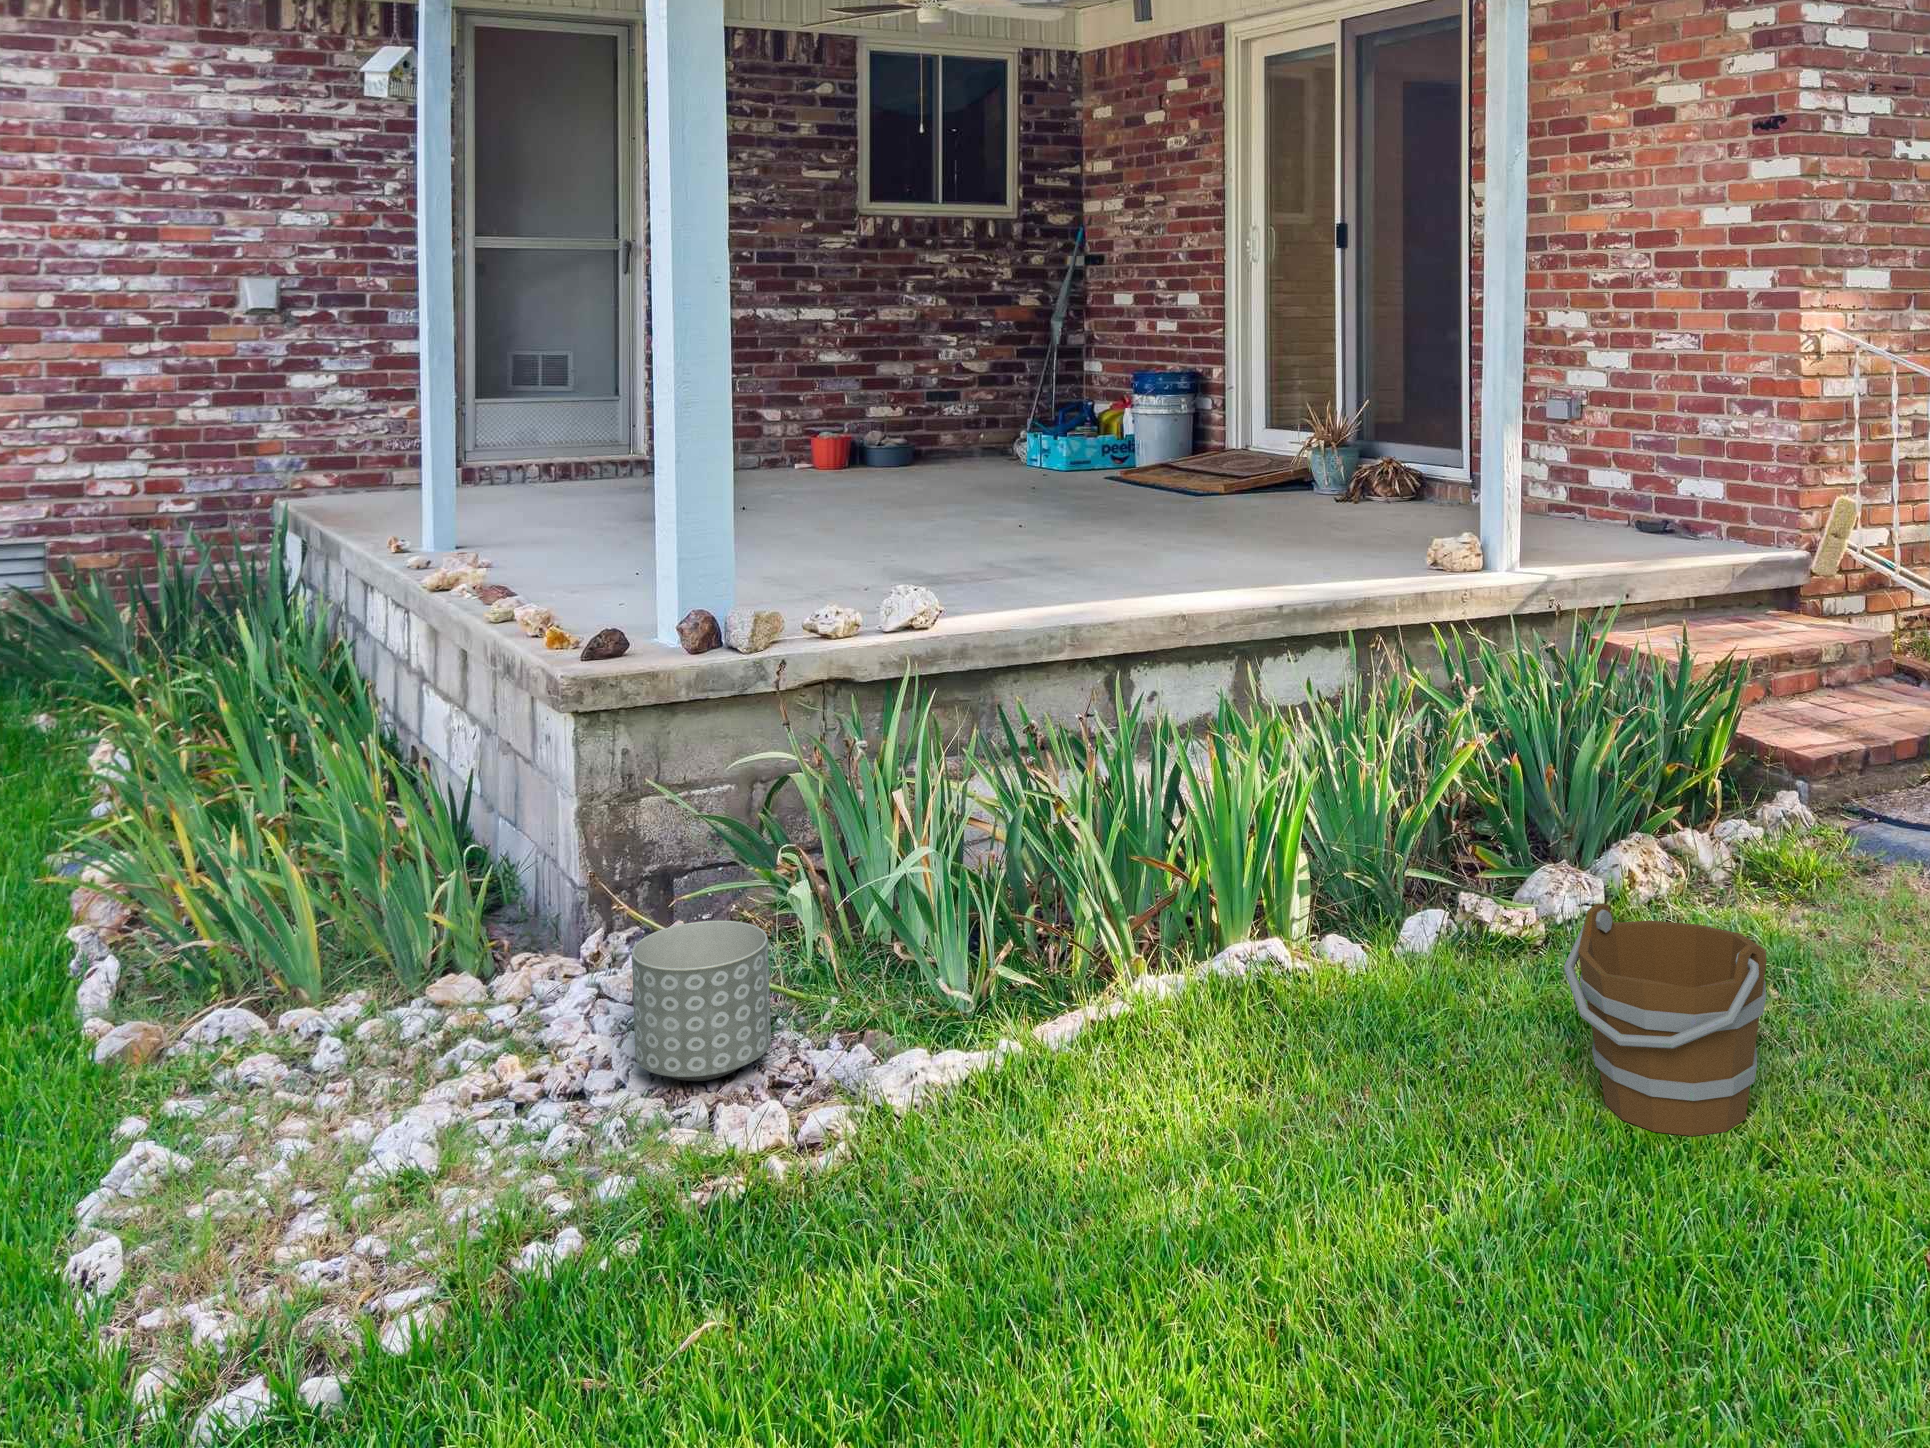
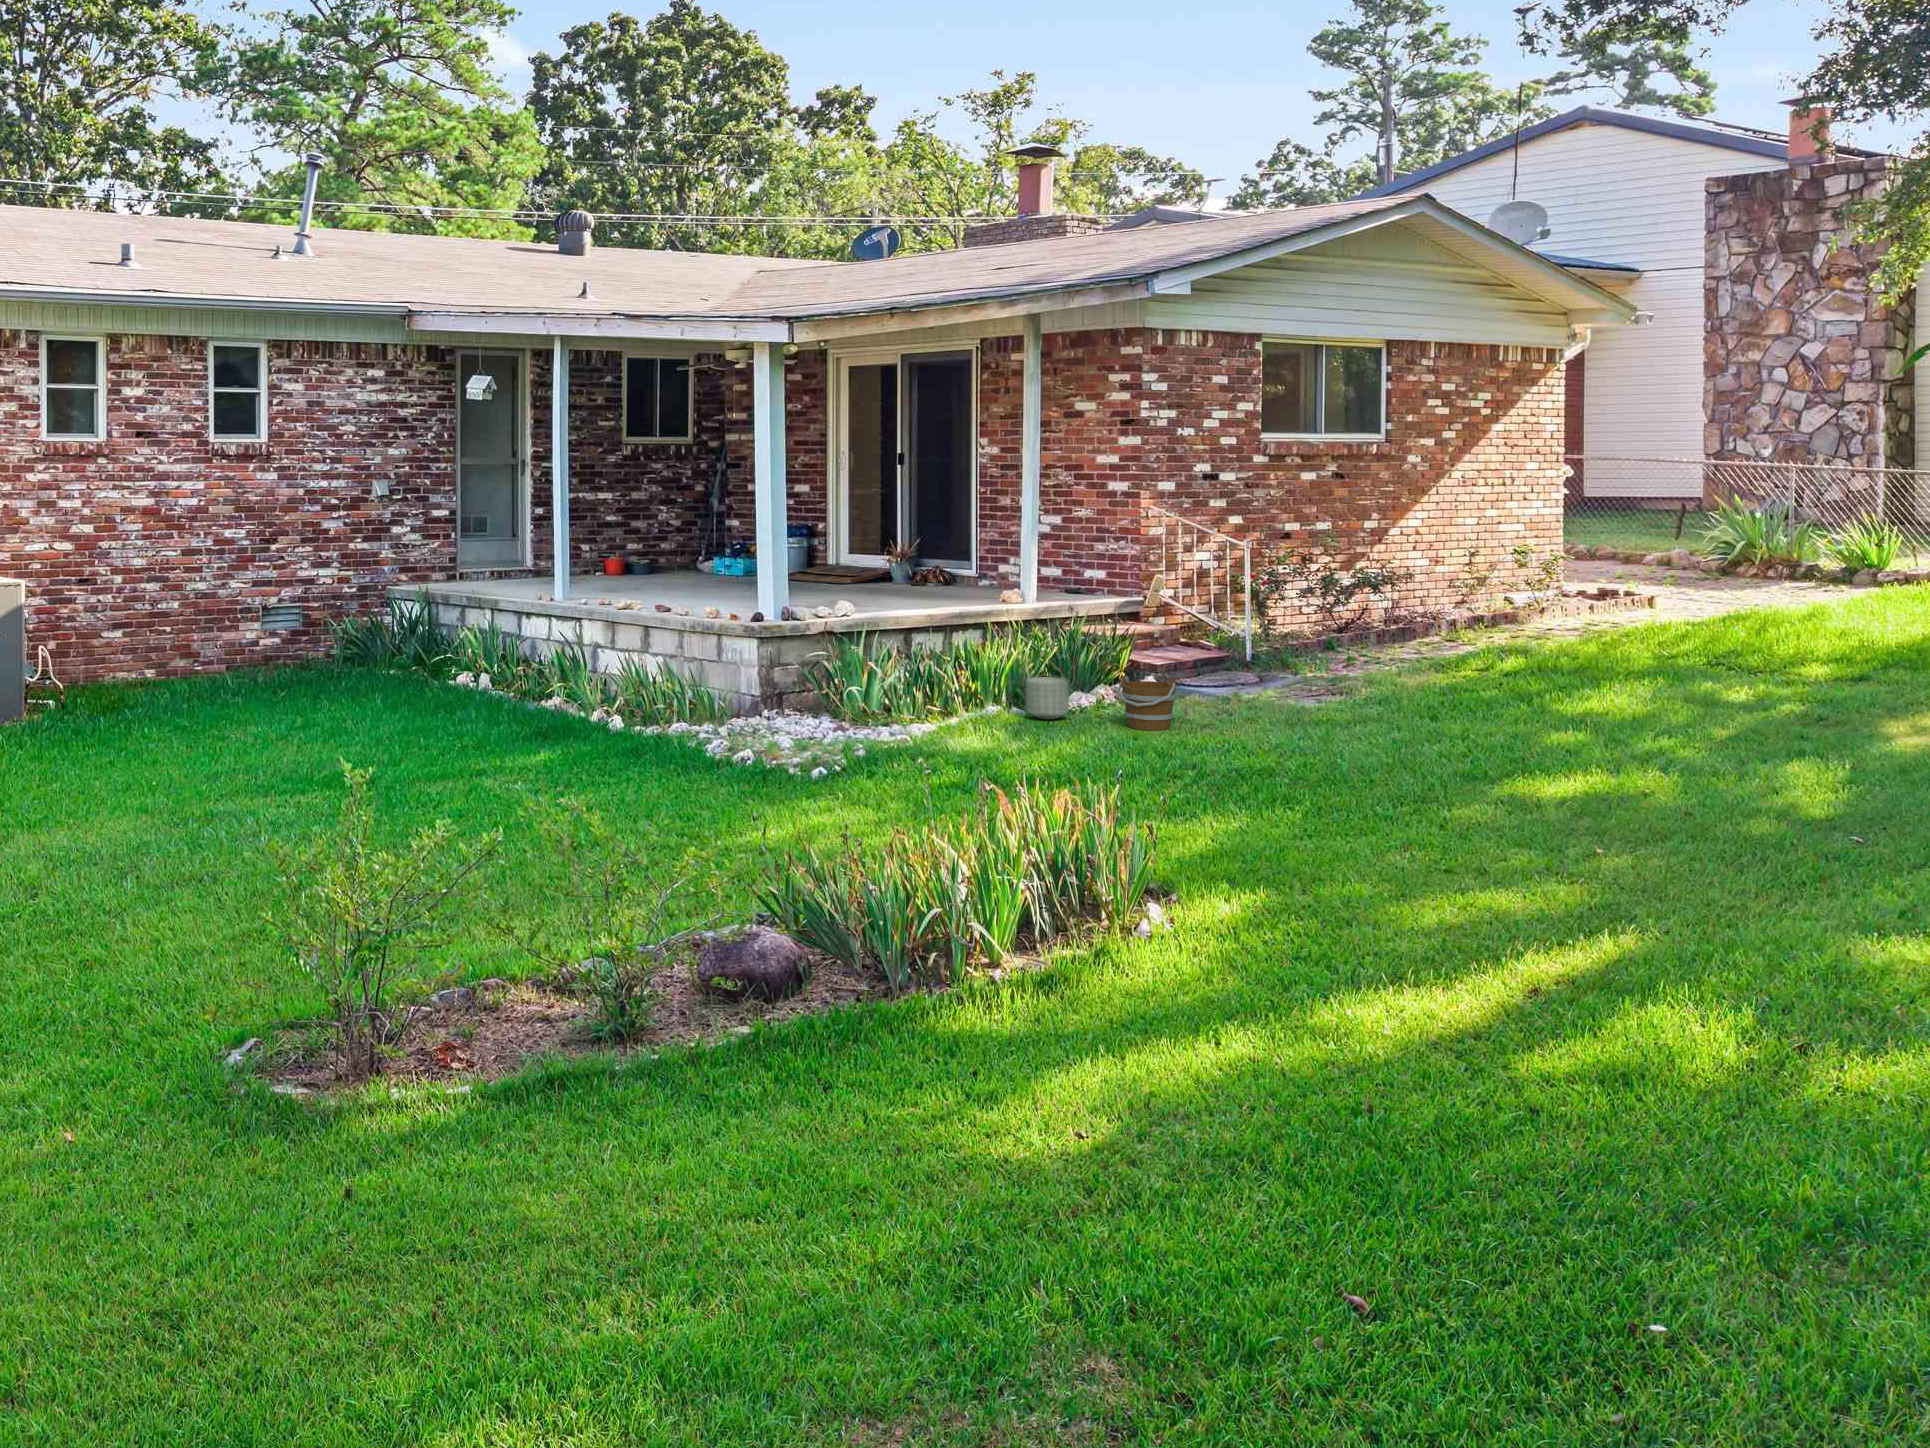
planter: present [632,920,771,1081] -> present [1026,677,1069,720]

